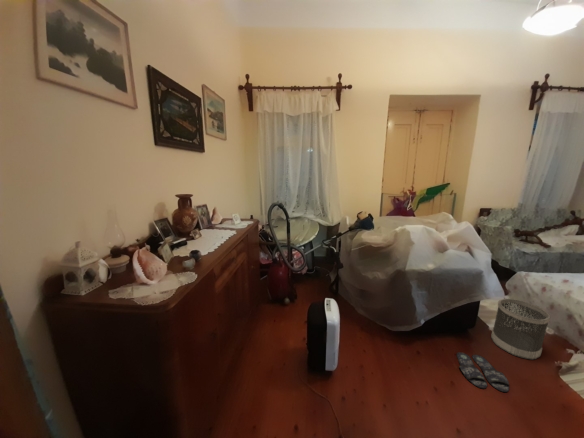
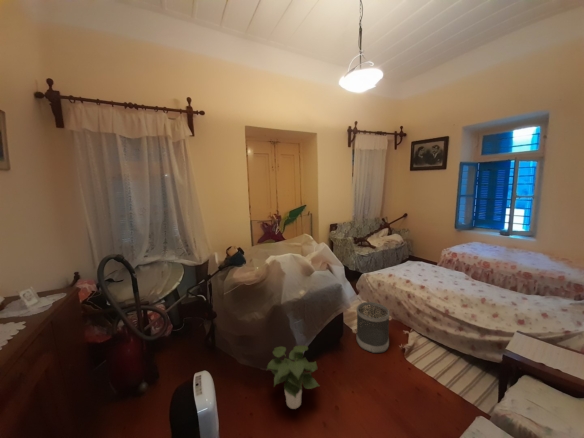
potted plant: none [383,306,437,362] -> present [267,345,319,409]
slippers: present [457,352,509,392] -> none [336,366,378,405]

